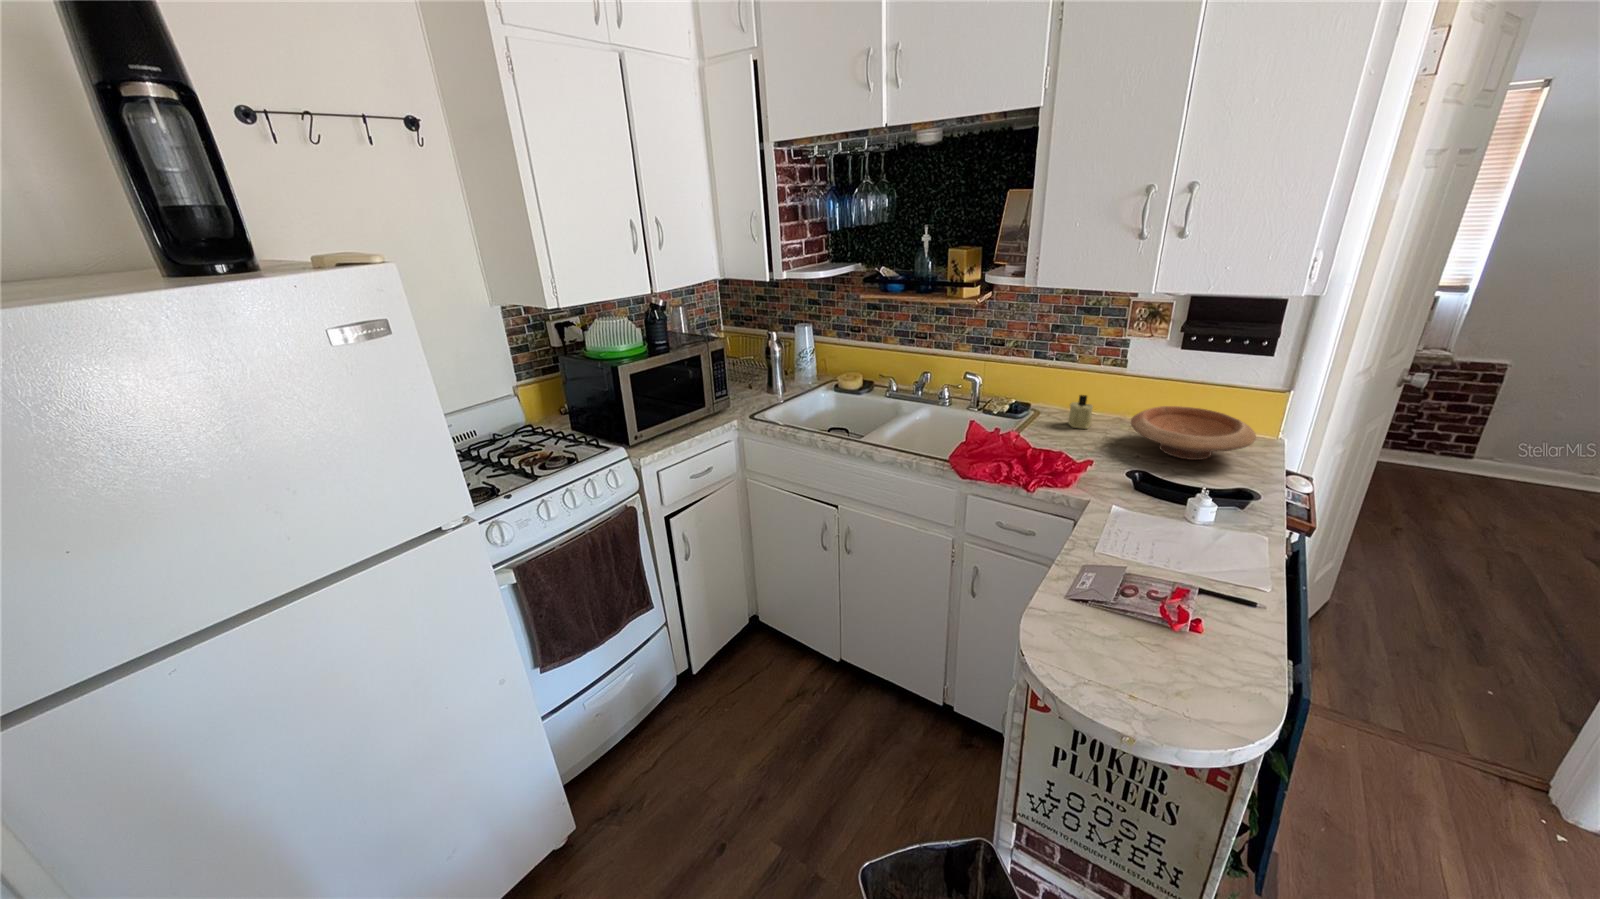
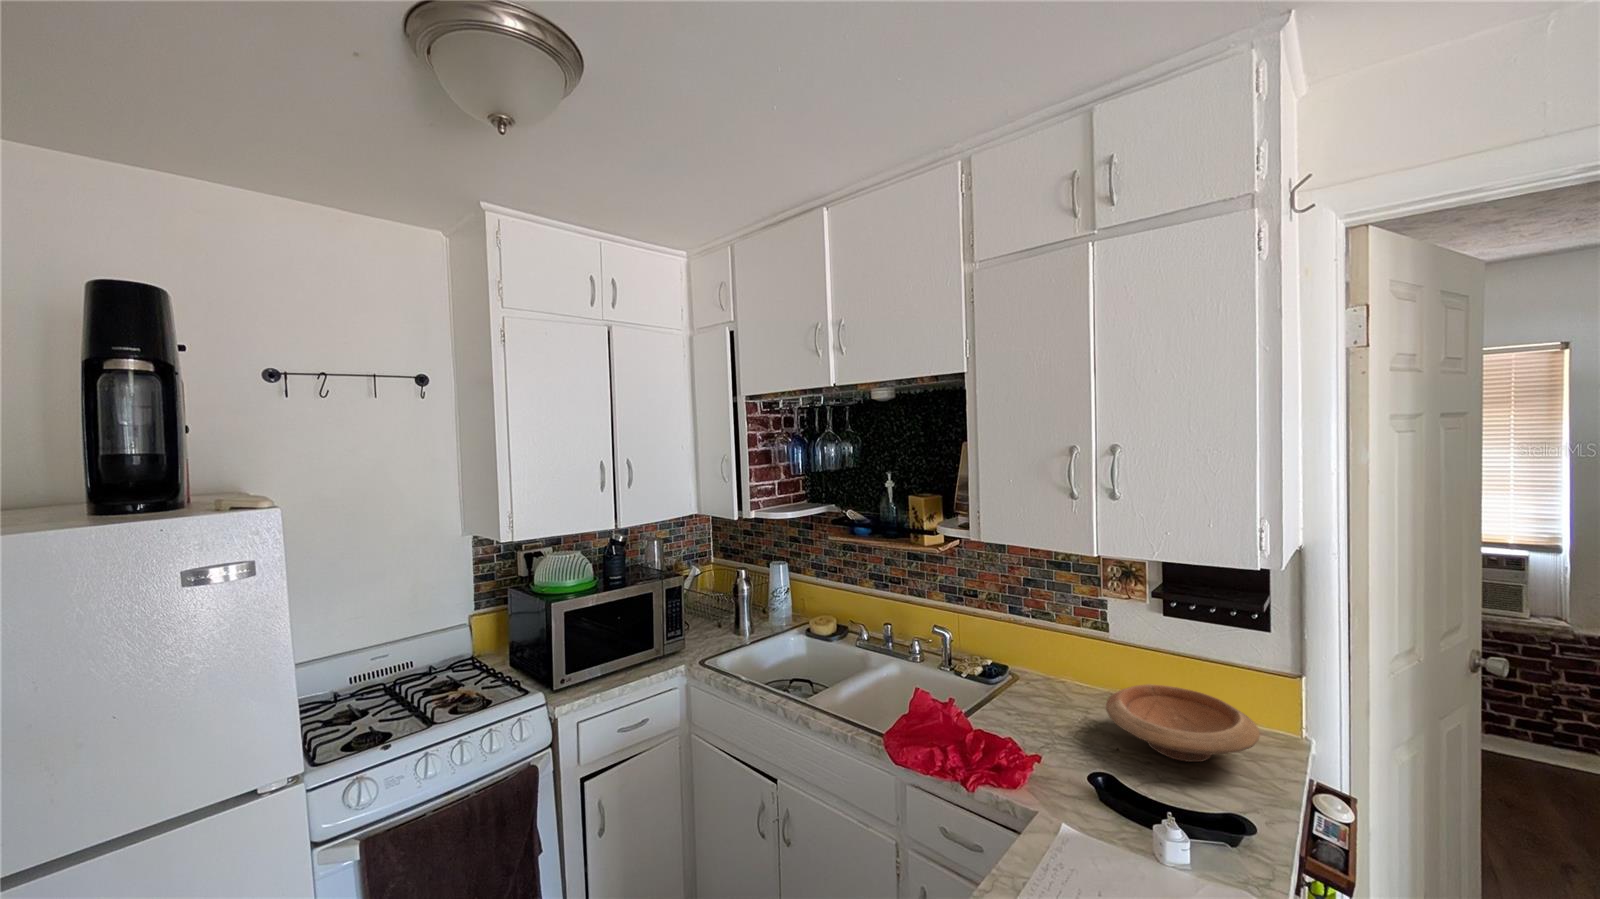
candle: present [1068,395,1093,429] -> none [1044,662,1074,706]

